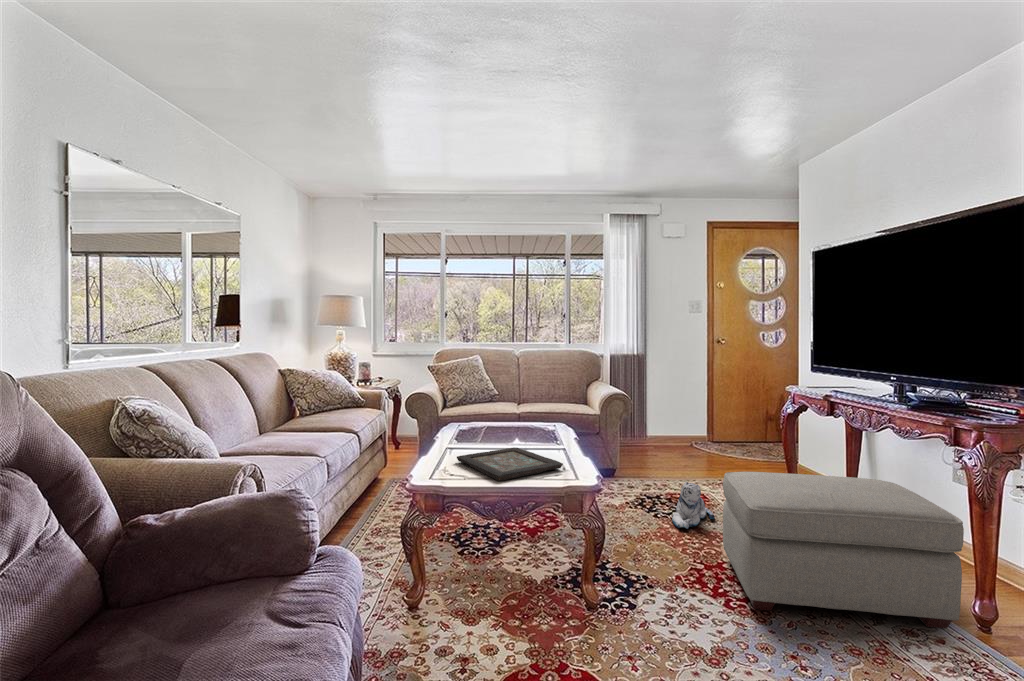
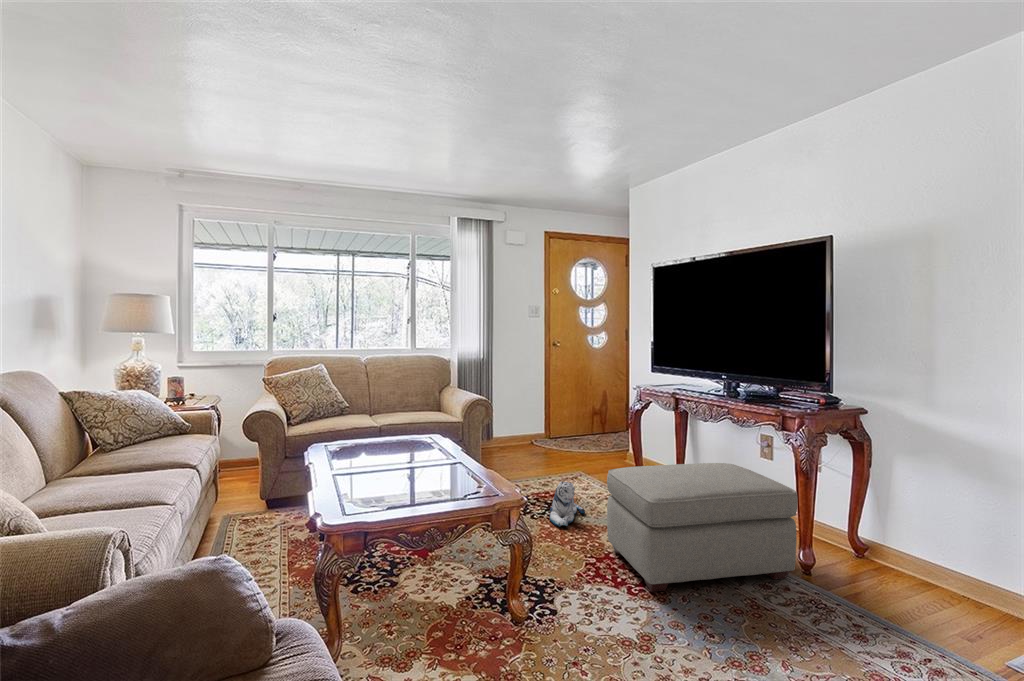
decorative tray: present [457,448,563,481] -> none [355,467,475,507]

